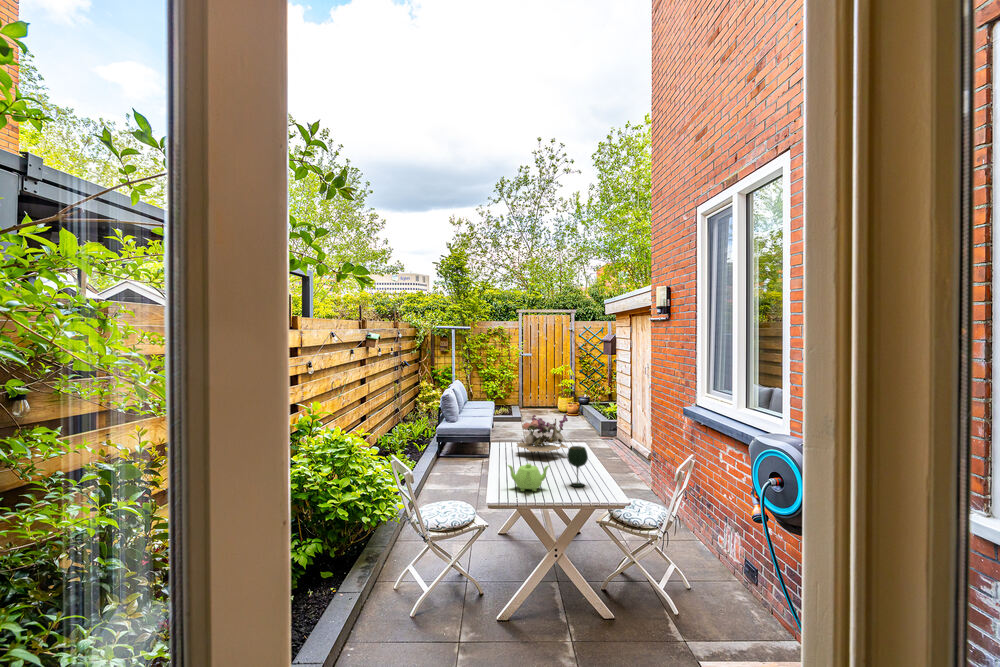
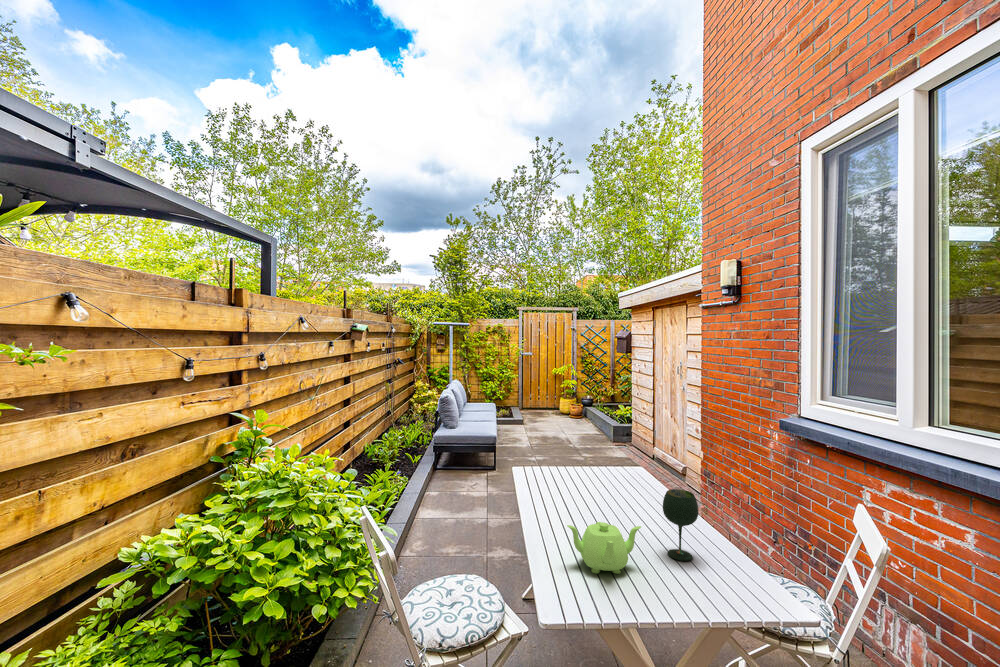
flower arrangement: present [517,414,568,454] -> none [552,428,629,486]

